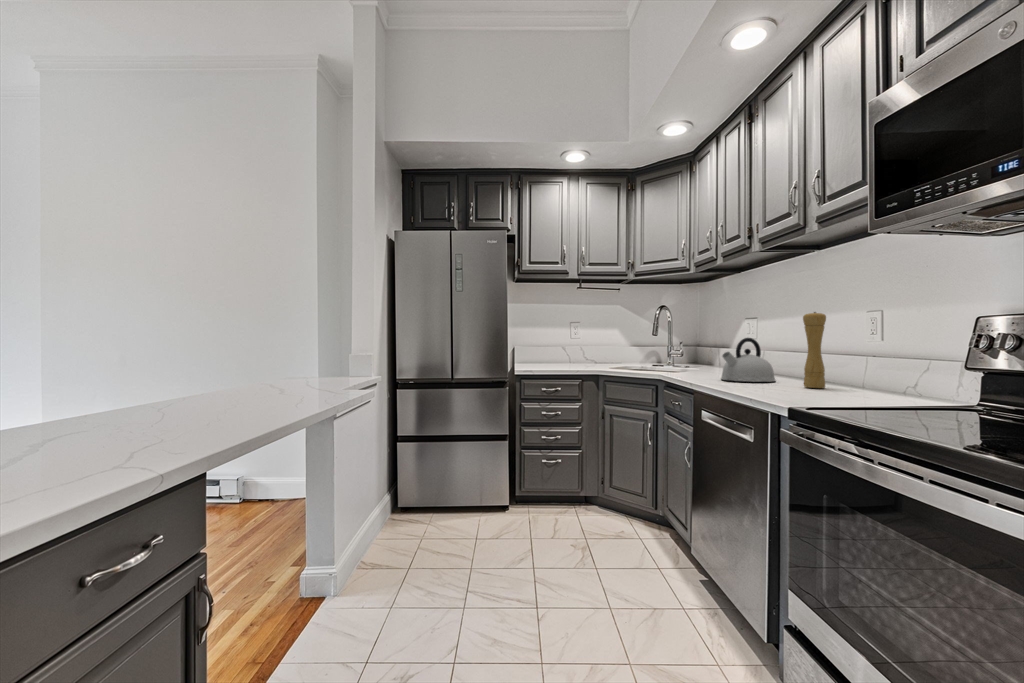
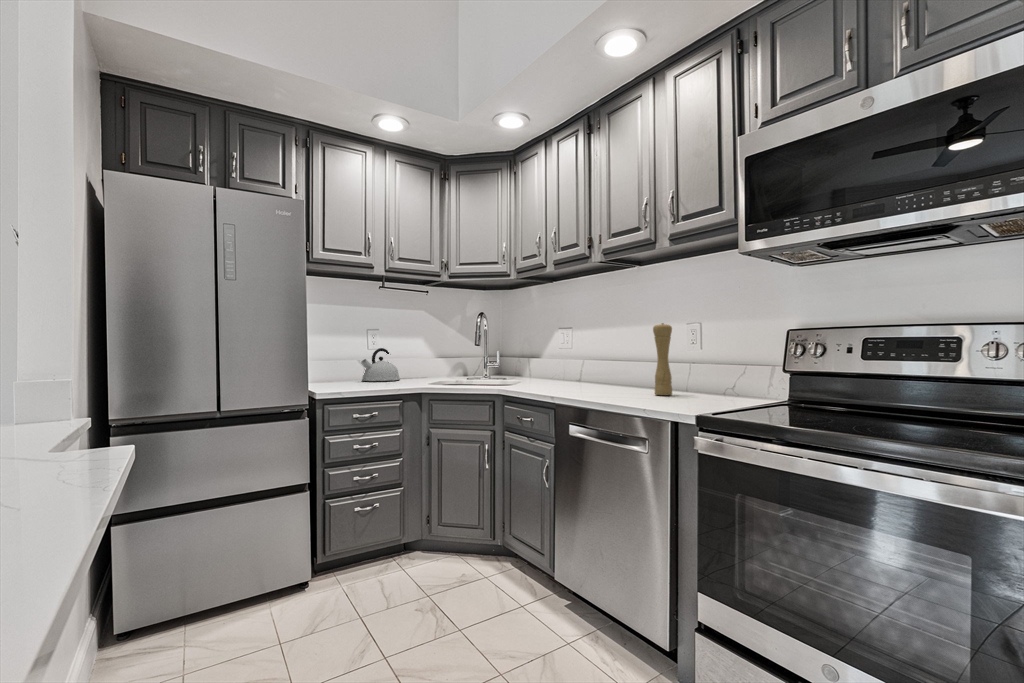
kettle: present [721,338,776,382] -> present [361,348,400,381]

